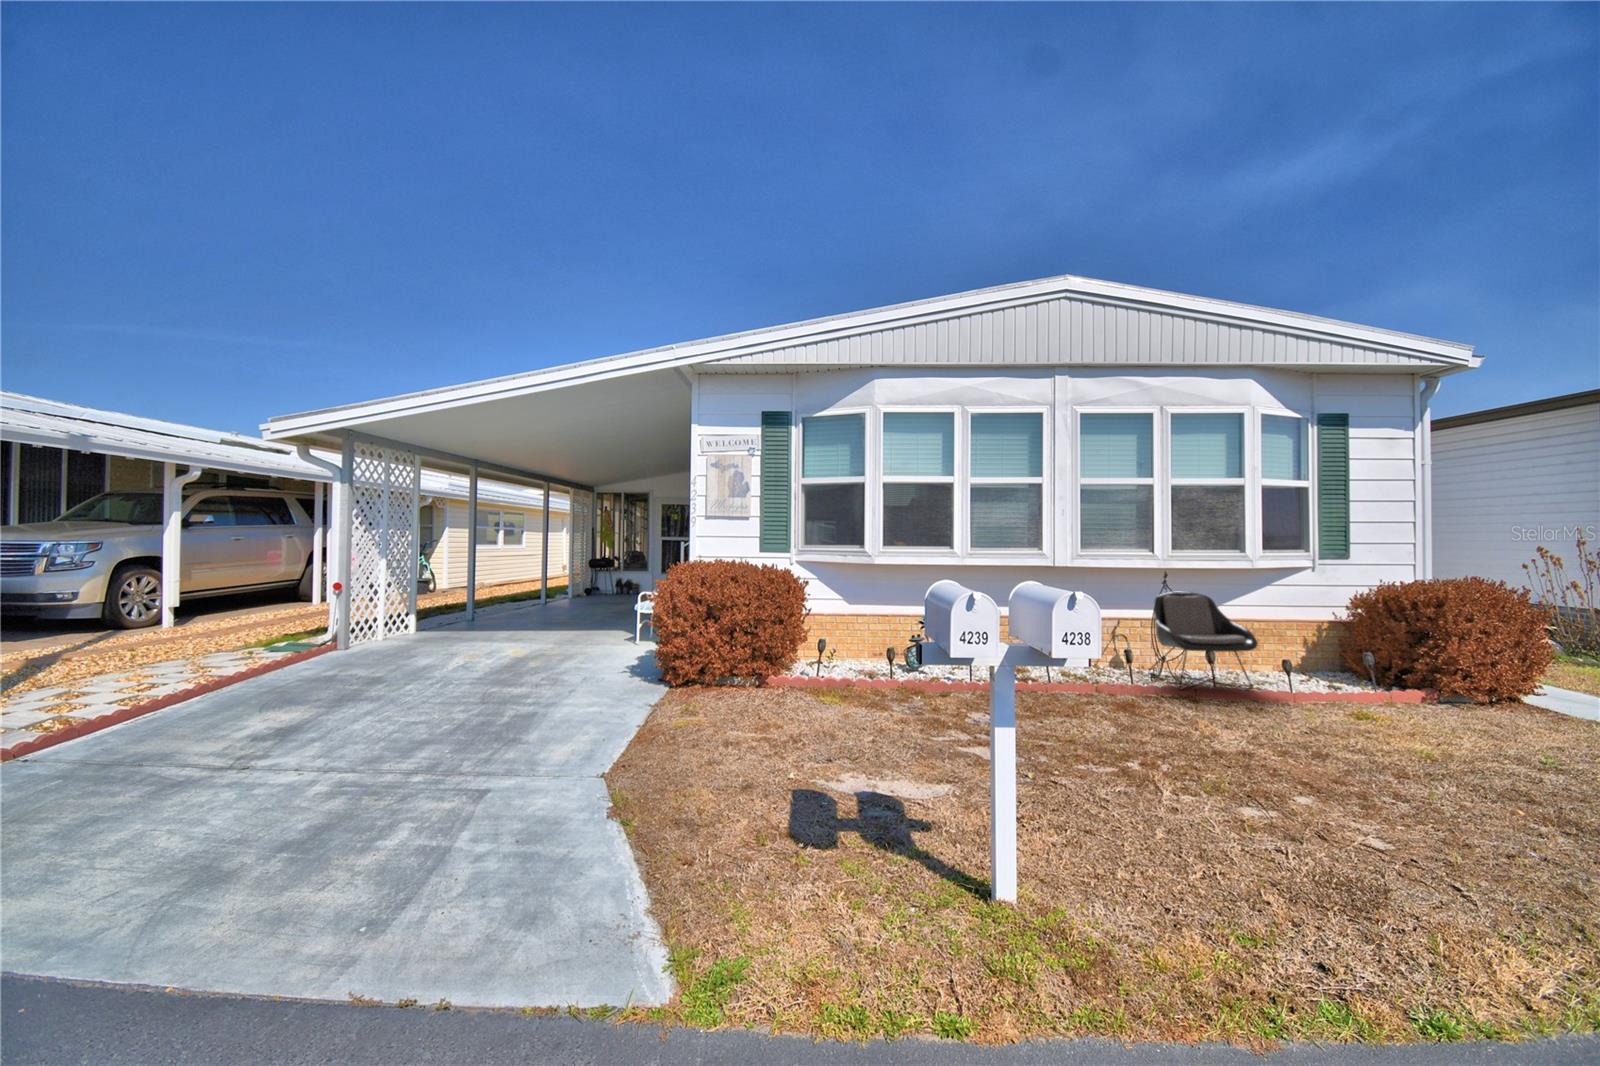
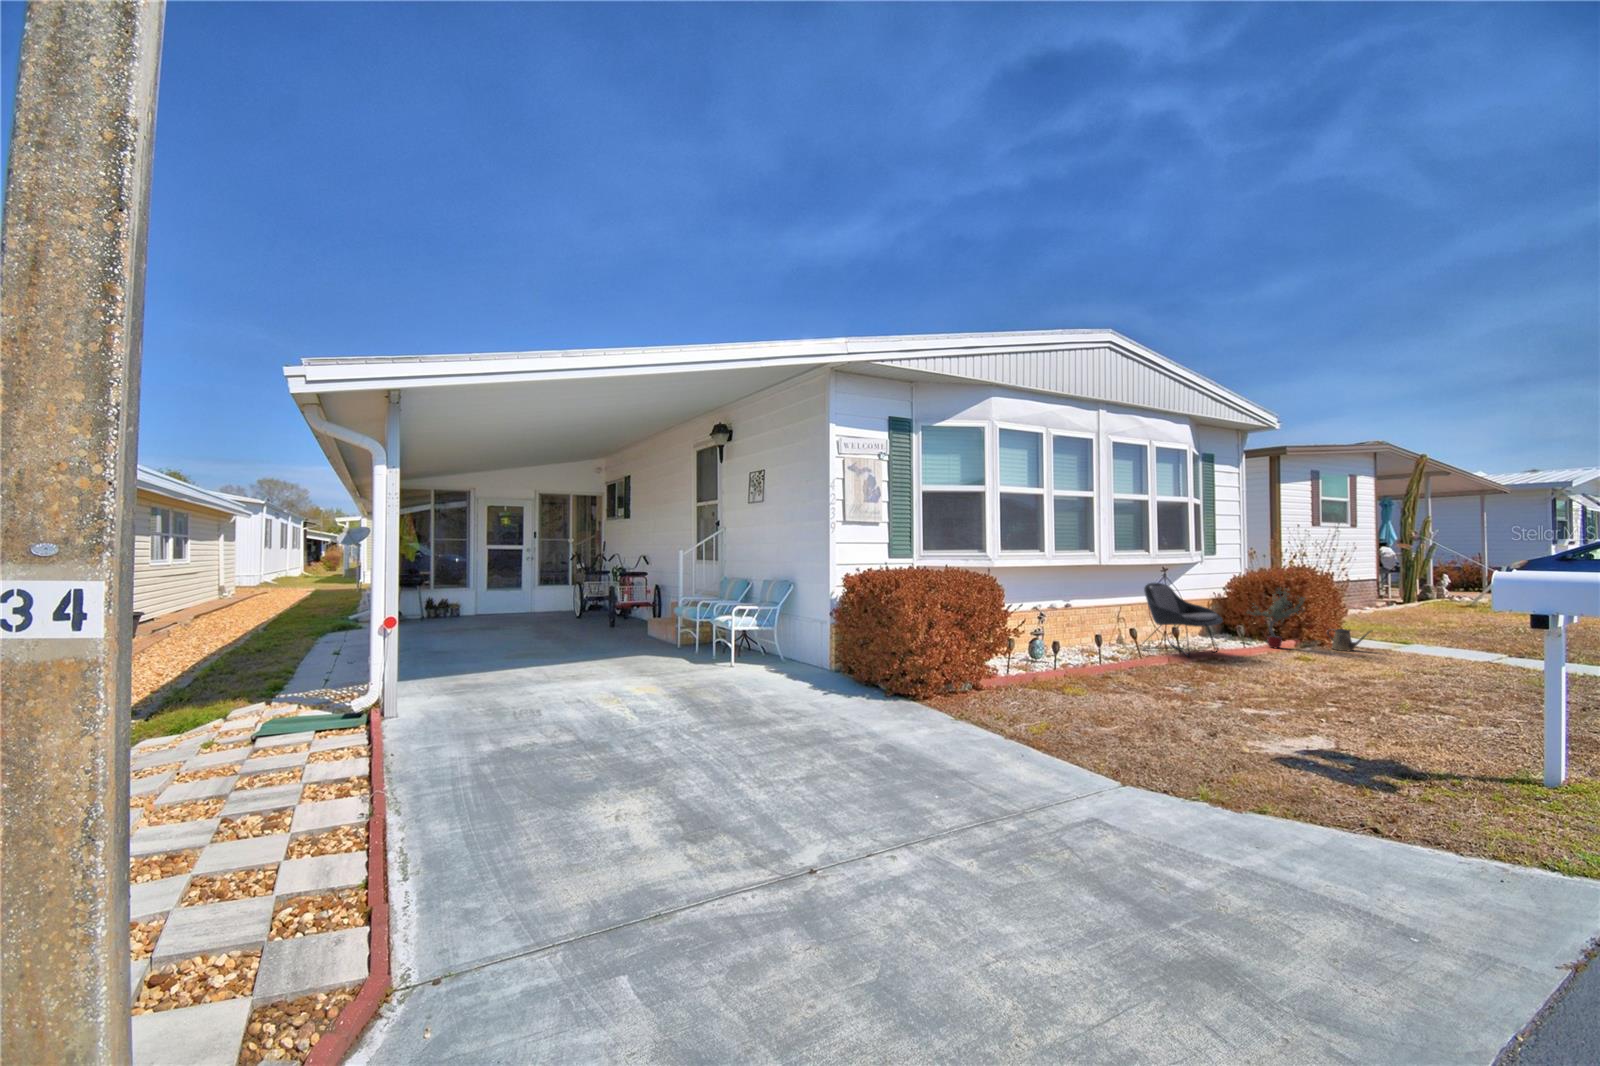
potted tree: none [1346,608,1426,698] -> present [1248,588,1305,648]
watering can: none [1486,679,1542,716] -> present [1327,629,1372,651]

